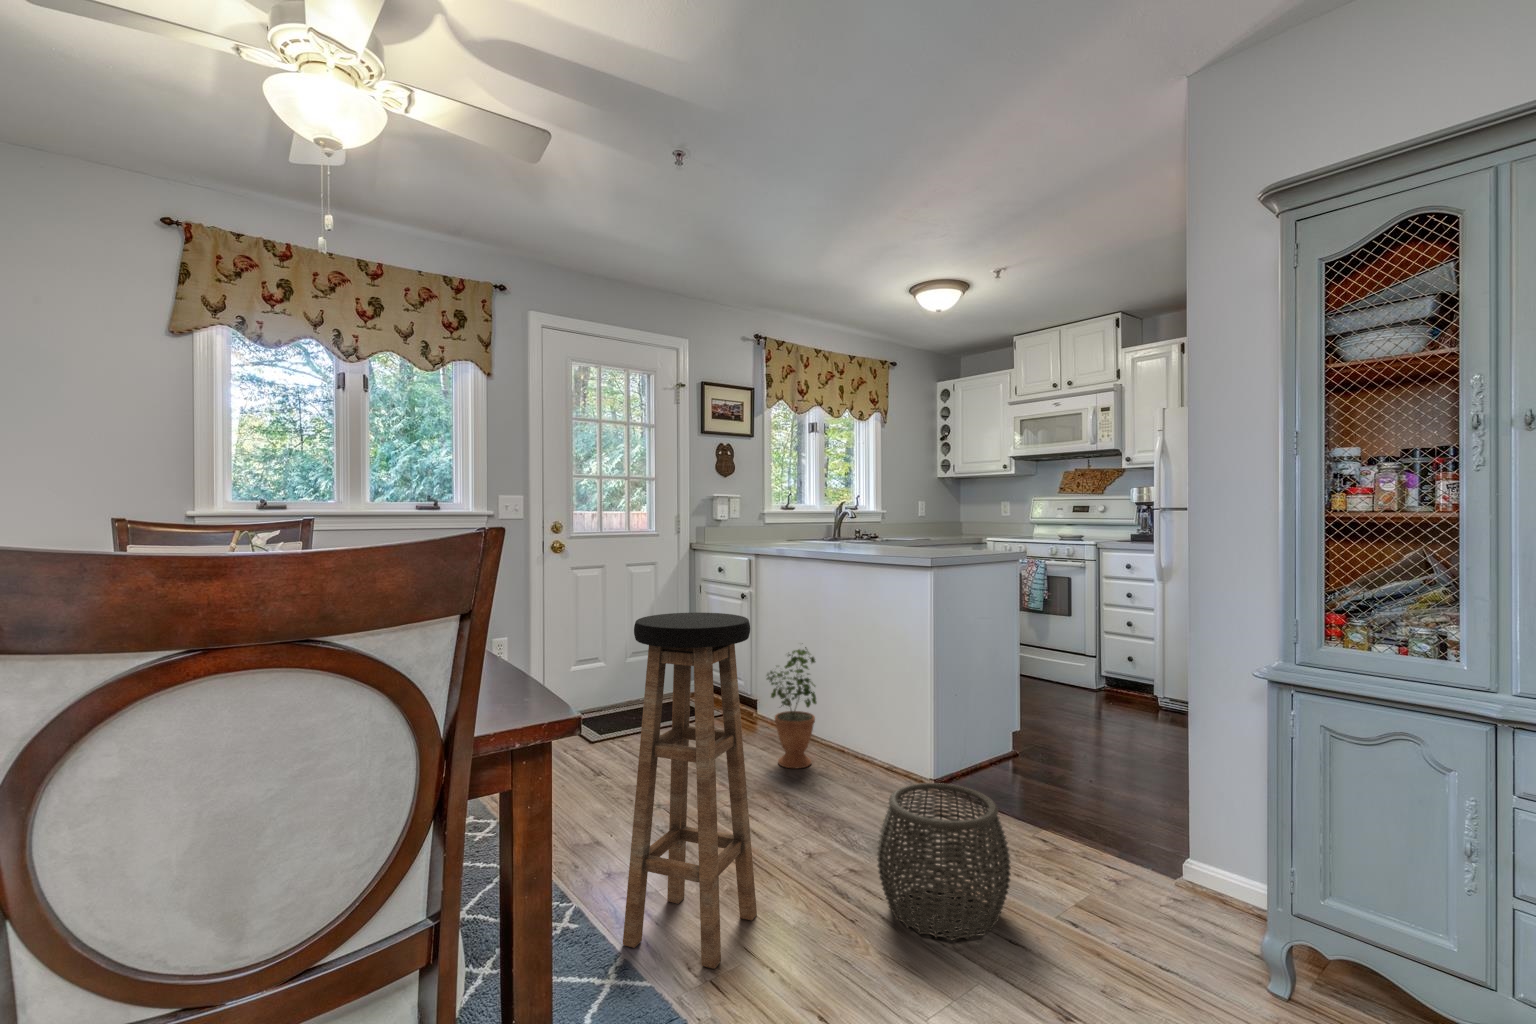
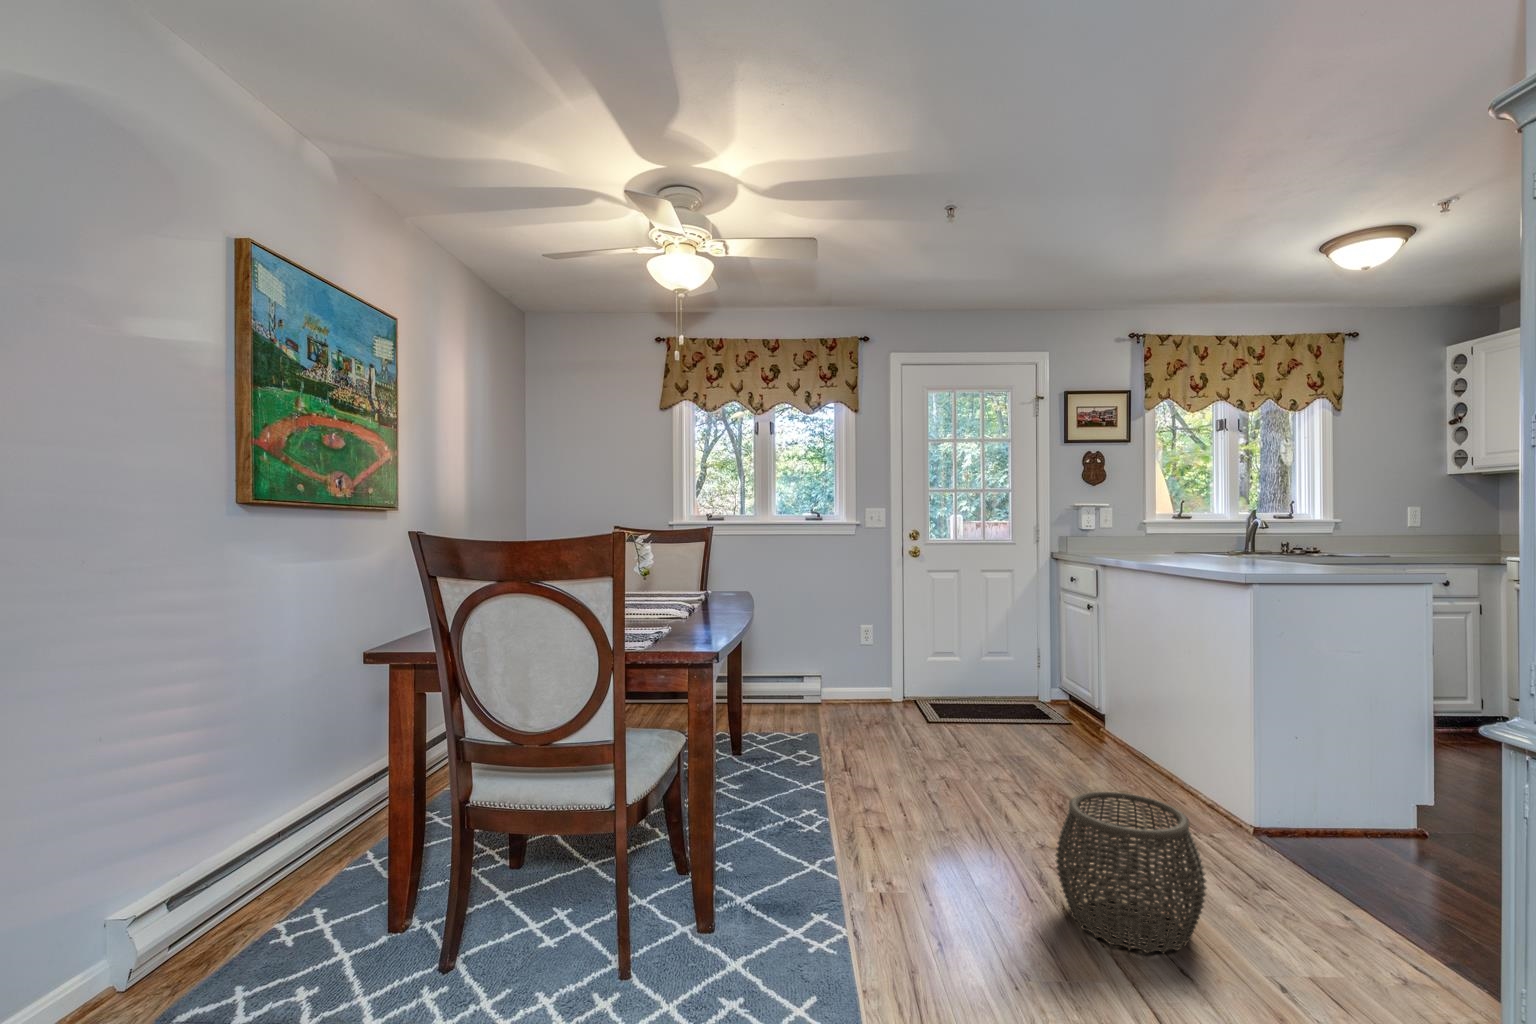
bar stool: present [623,612,757,969] -> none [836,602,951,889]
potted plant: present [767,647,816,768] -> none [1072,654,1131,781]

